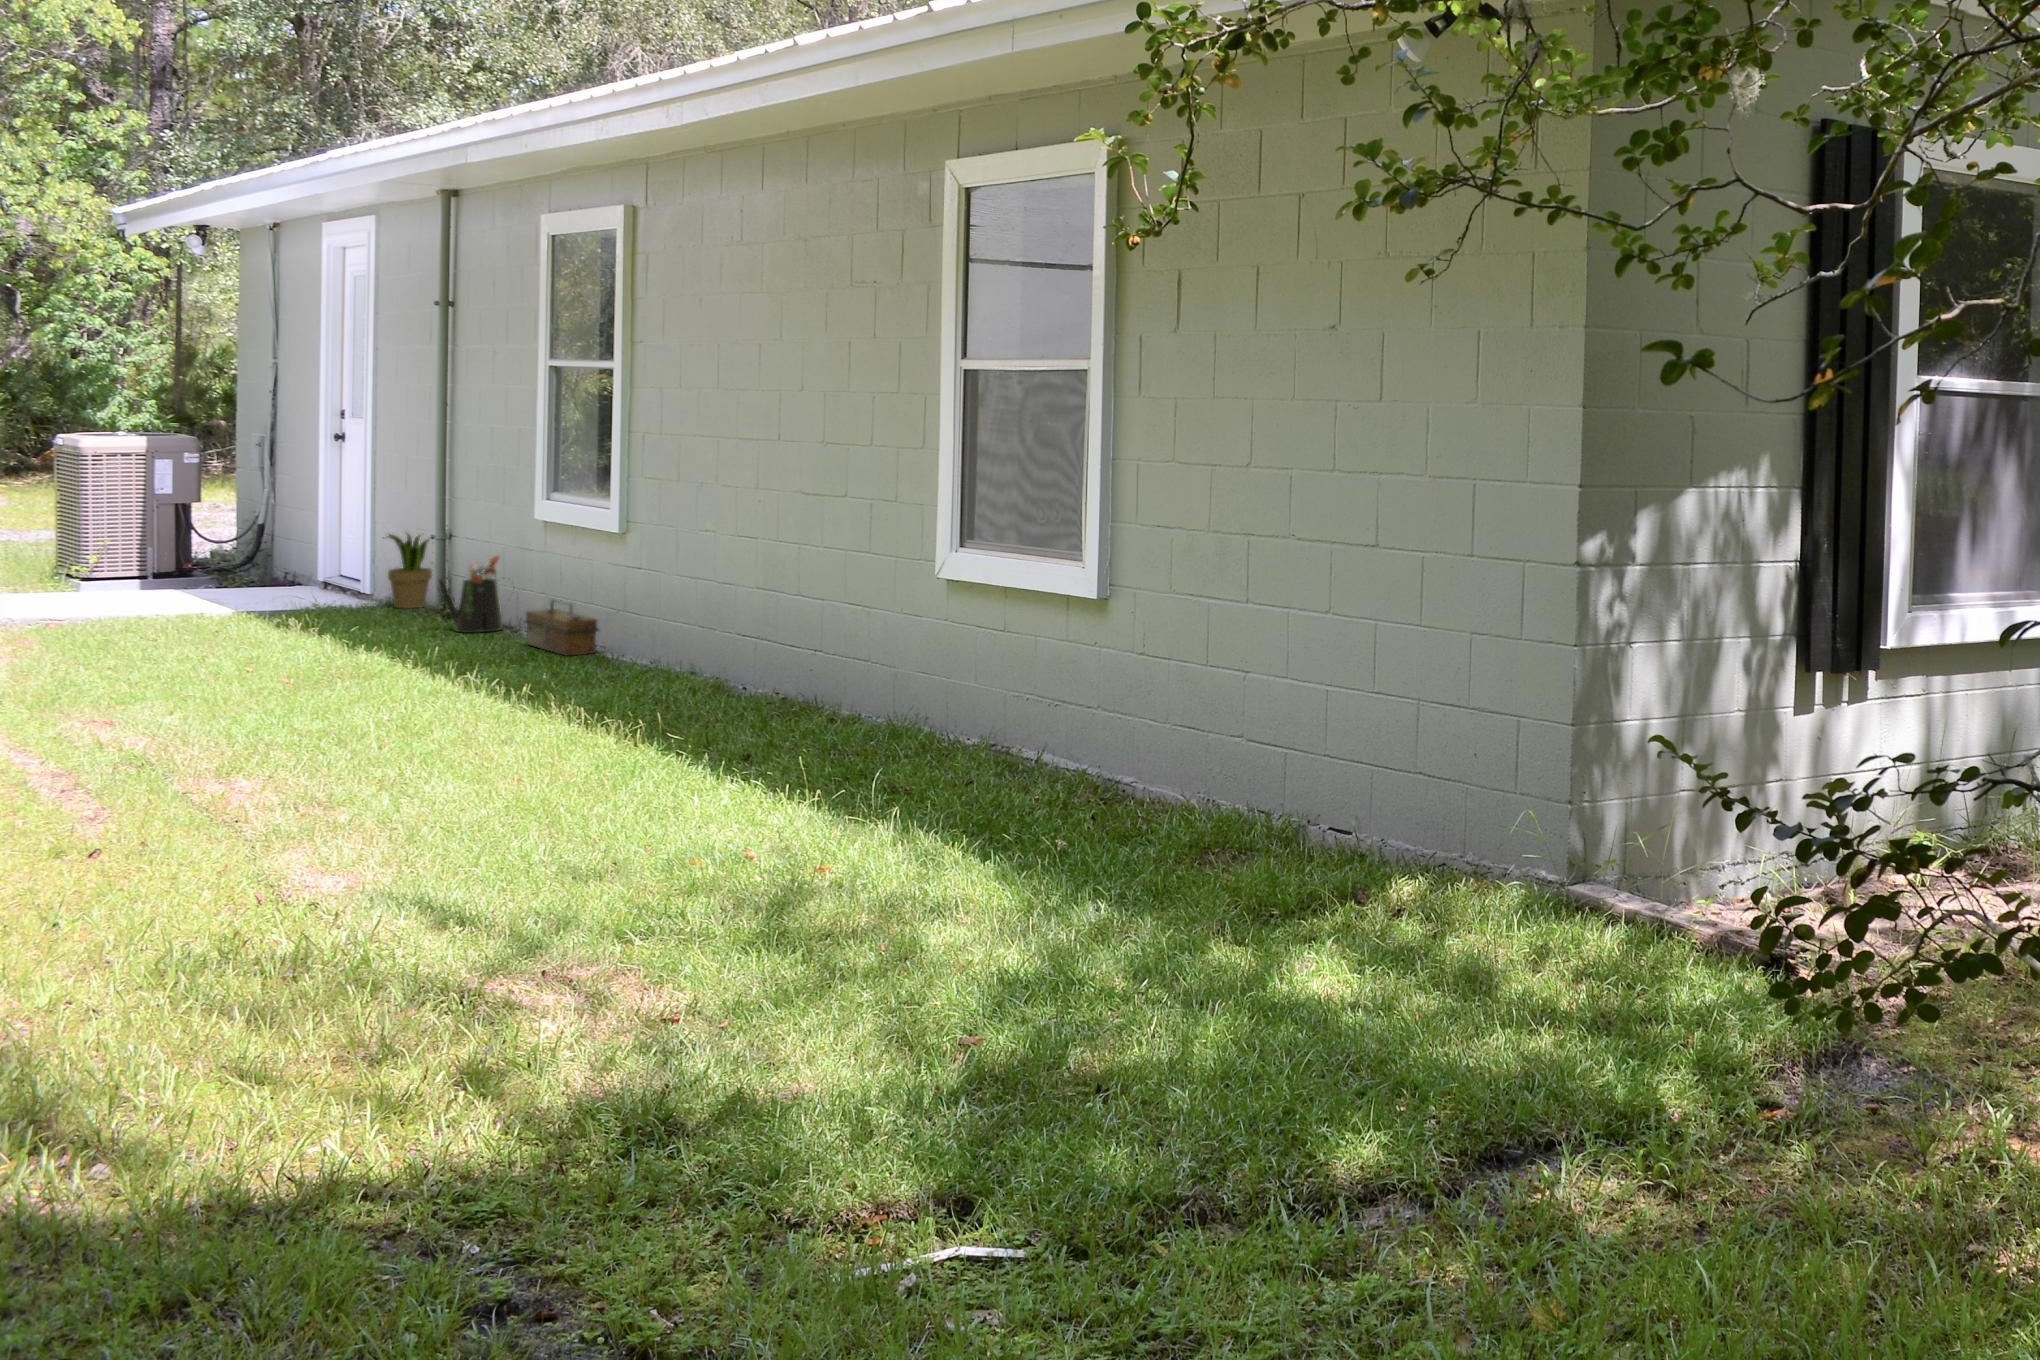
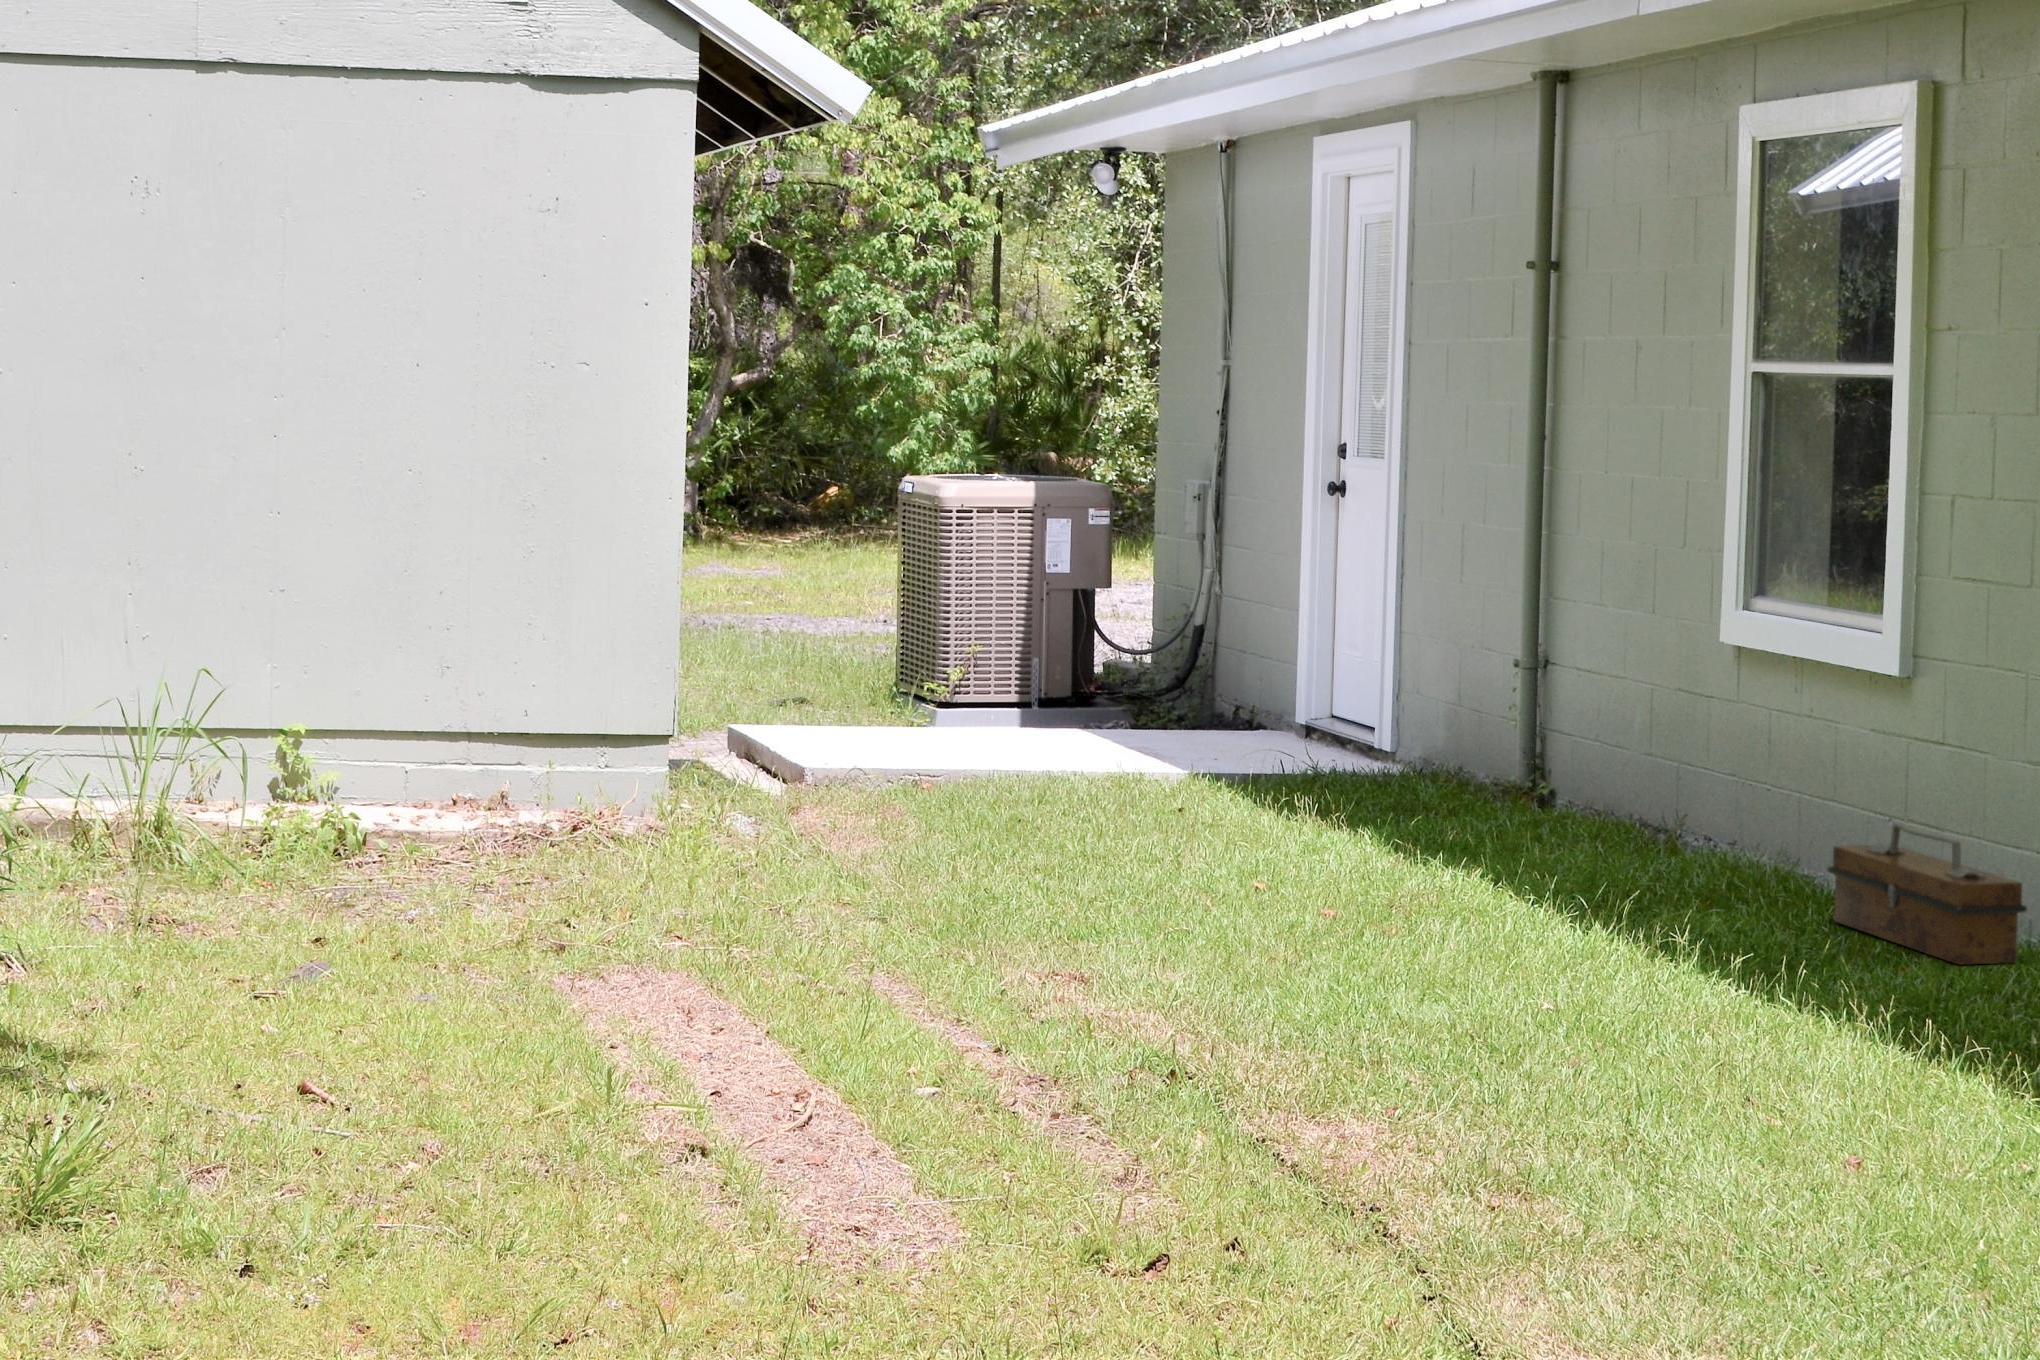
potted plant: present [383,534,432,609] -> none [1458,648,1557,805]
watering can: present [439,556,503,633] -> none [1614,709,1762,878]

